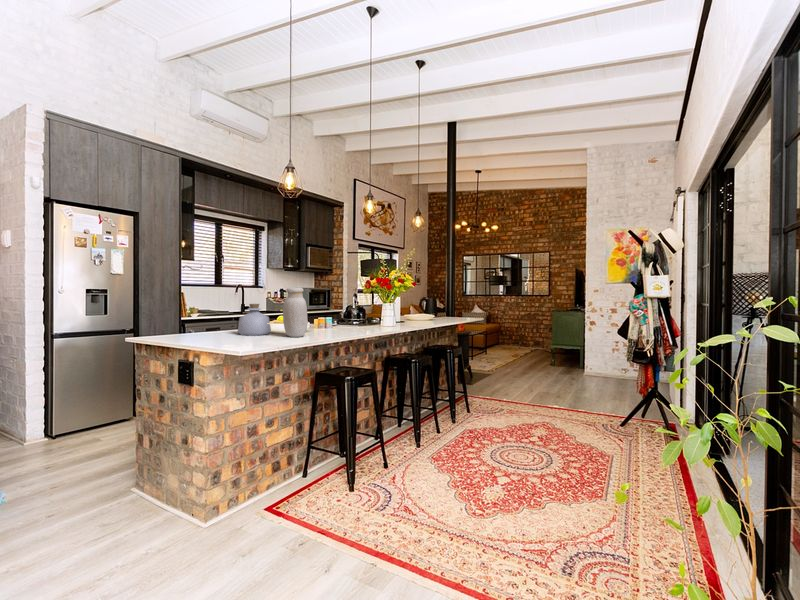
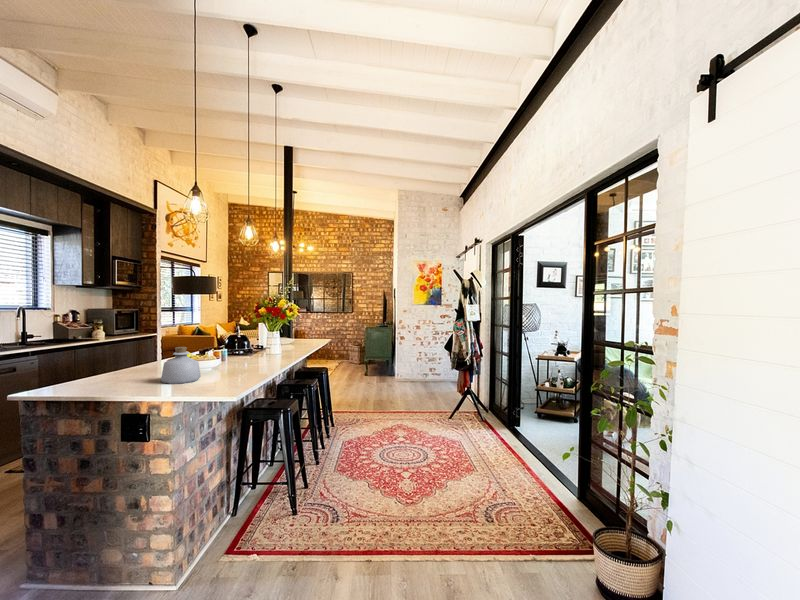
jar: present [283,288,308,337] -> none [222,328,250,379]

